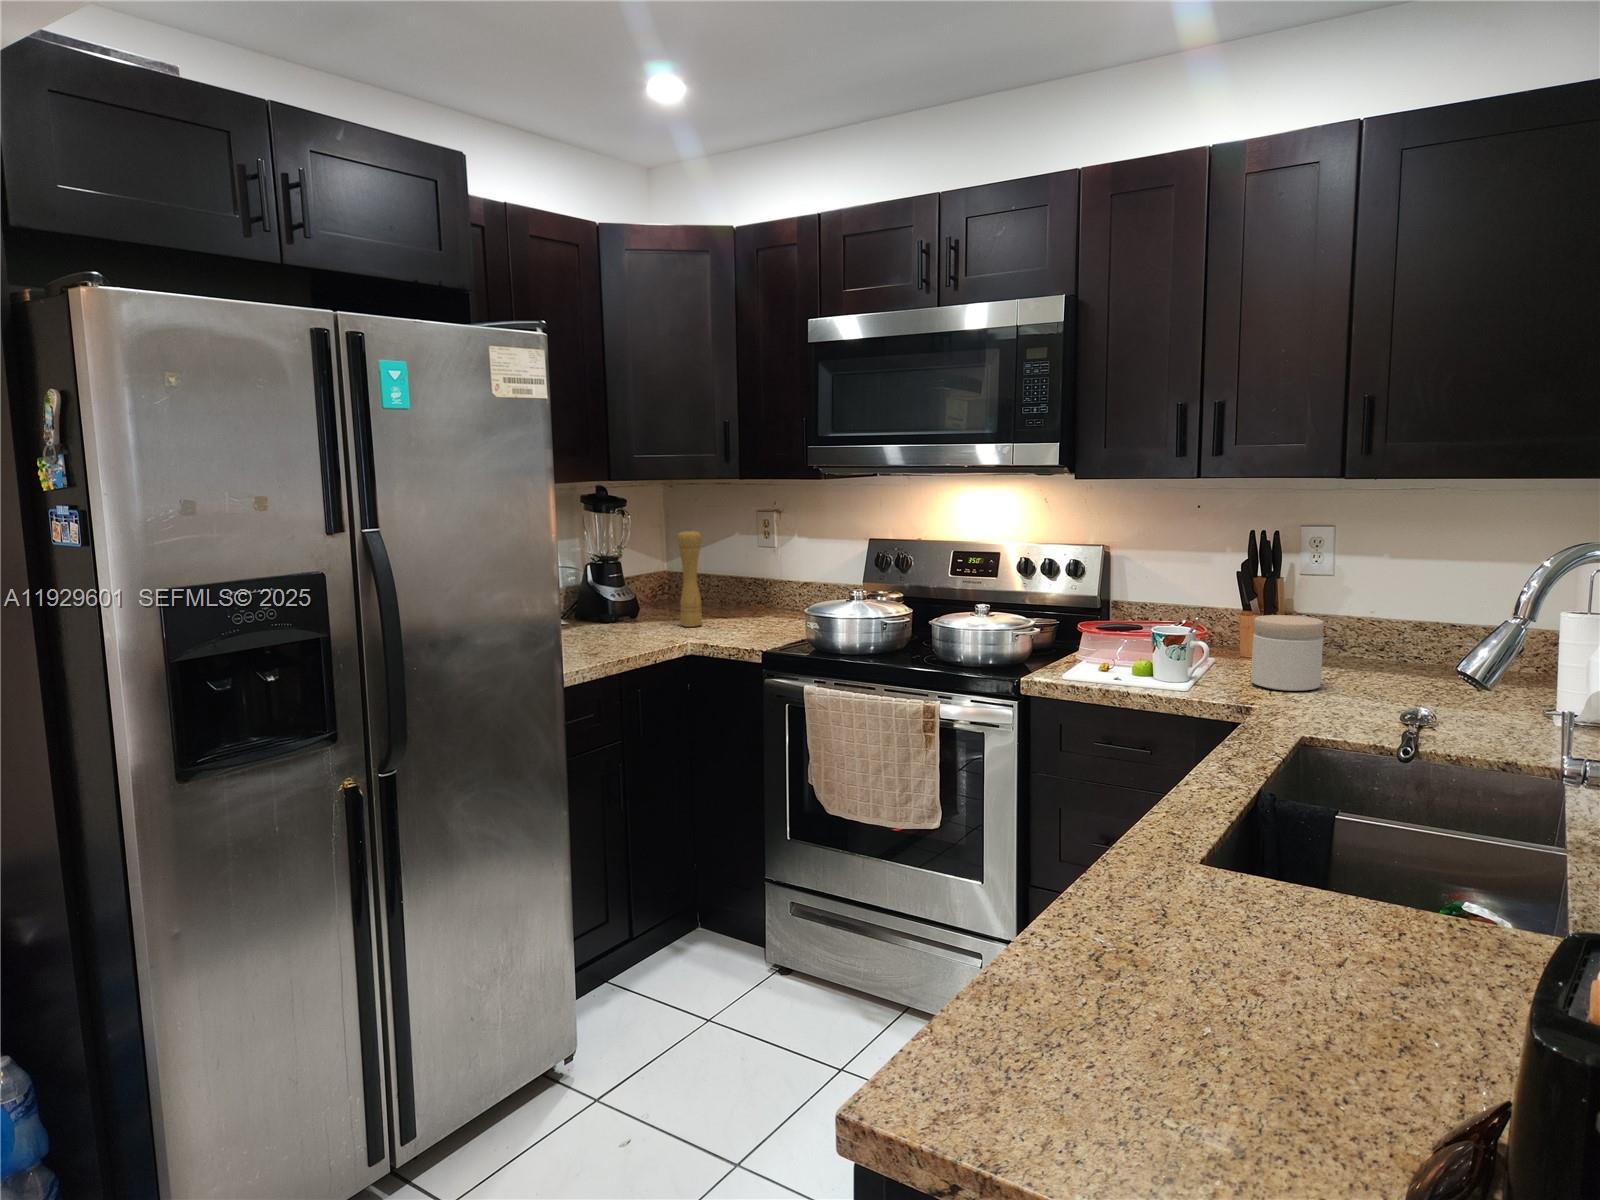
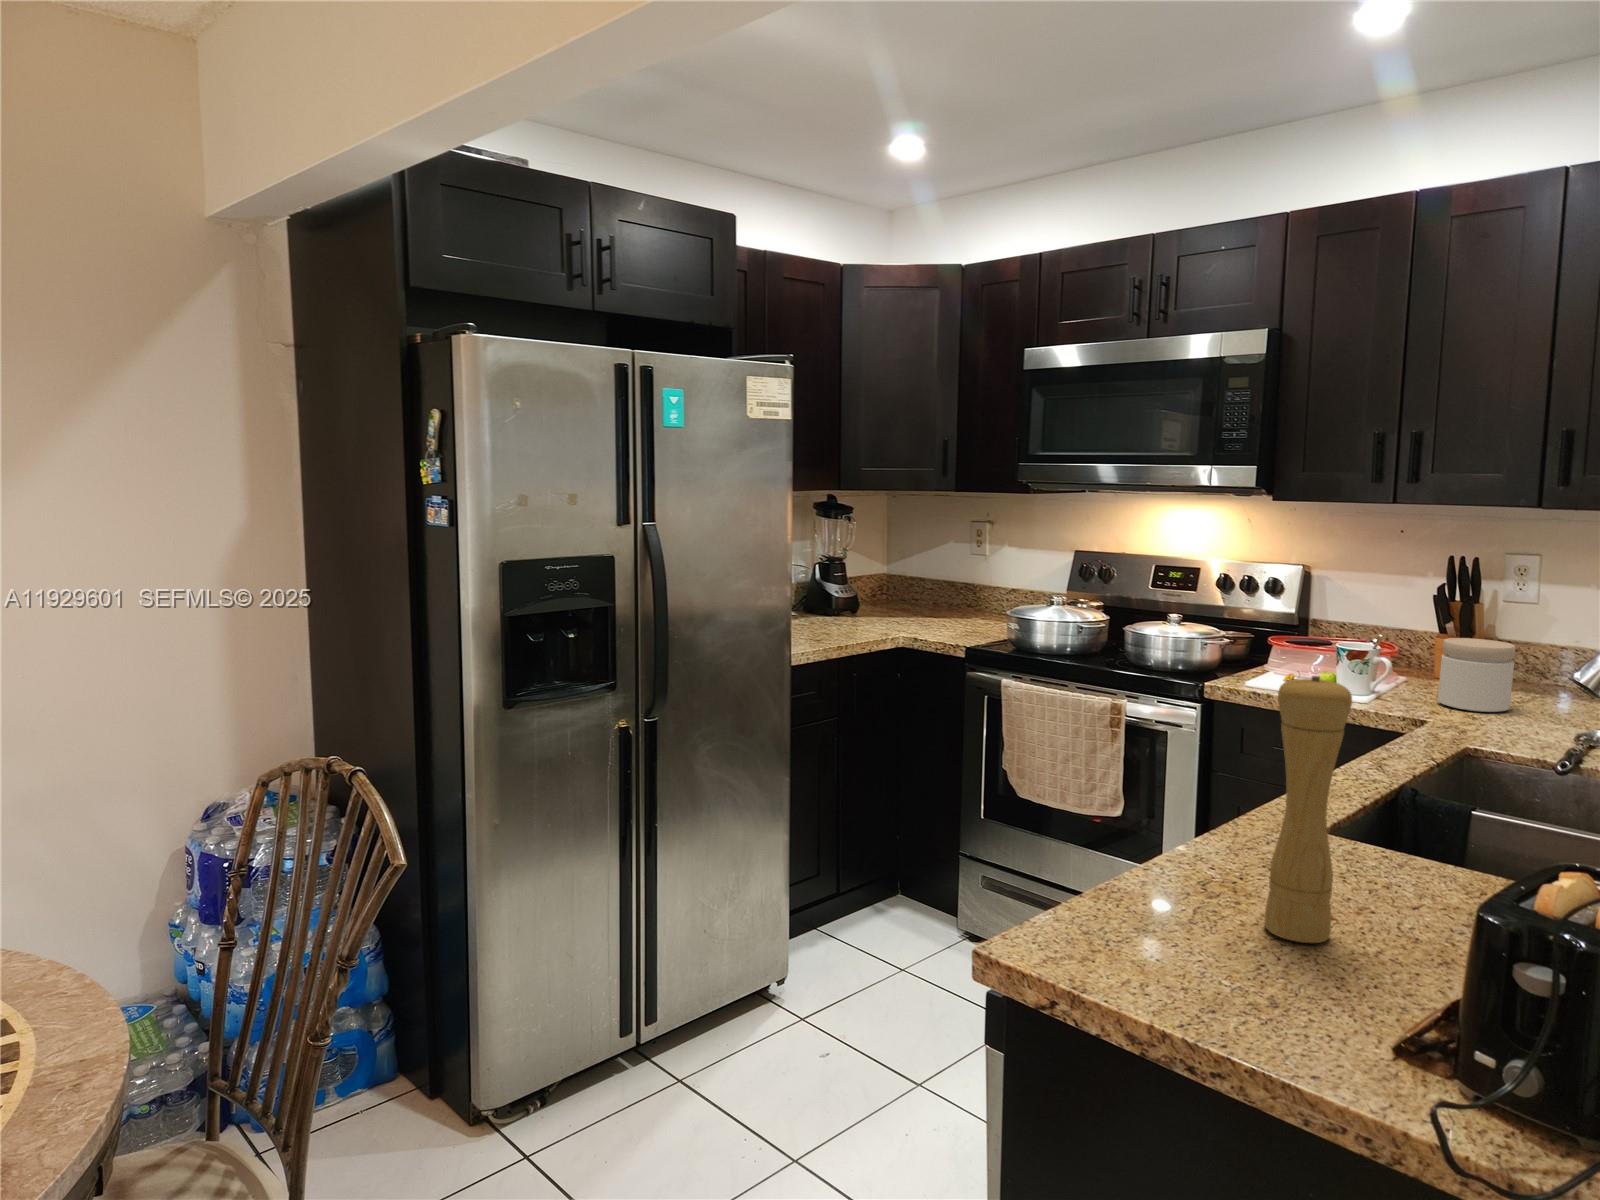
pepper mill: present [677,530,703,627] -> present [1264,676,1352,943]

